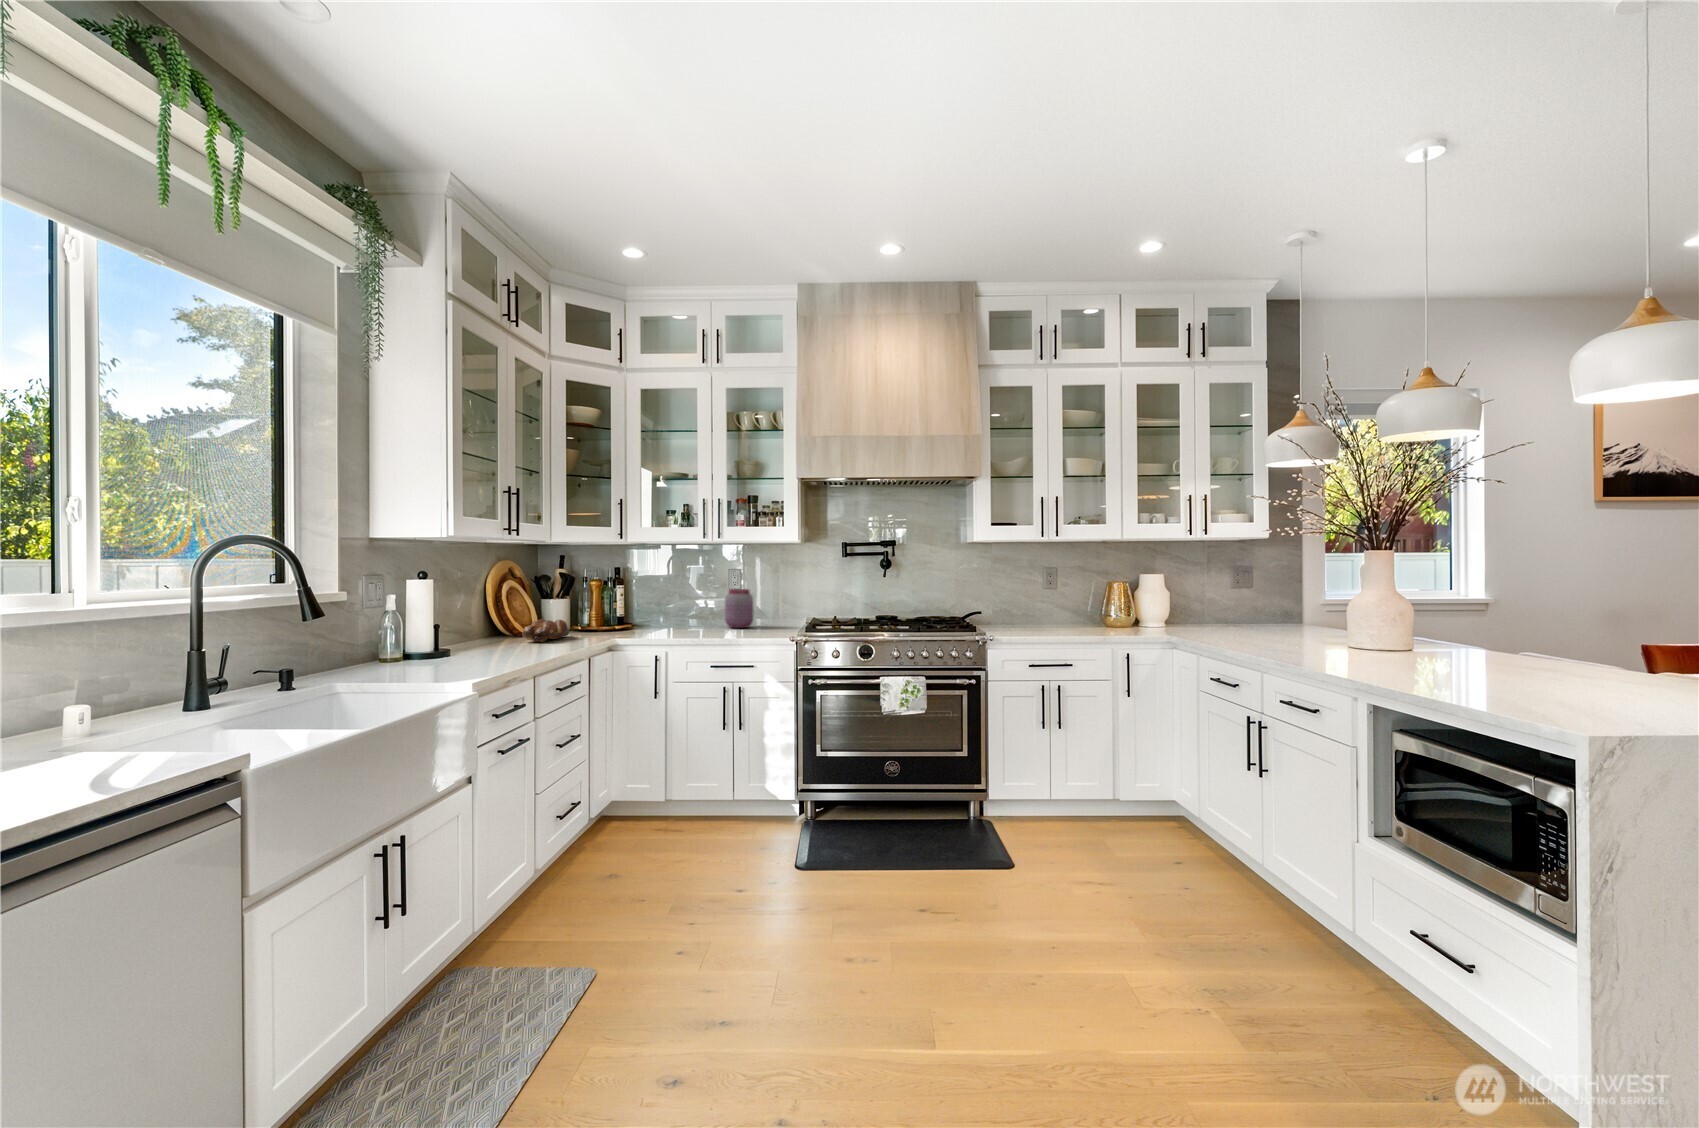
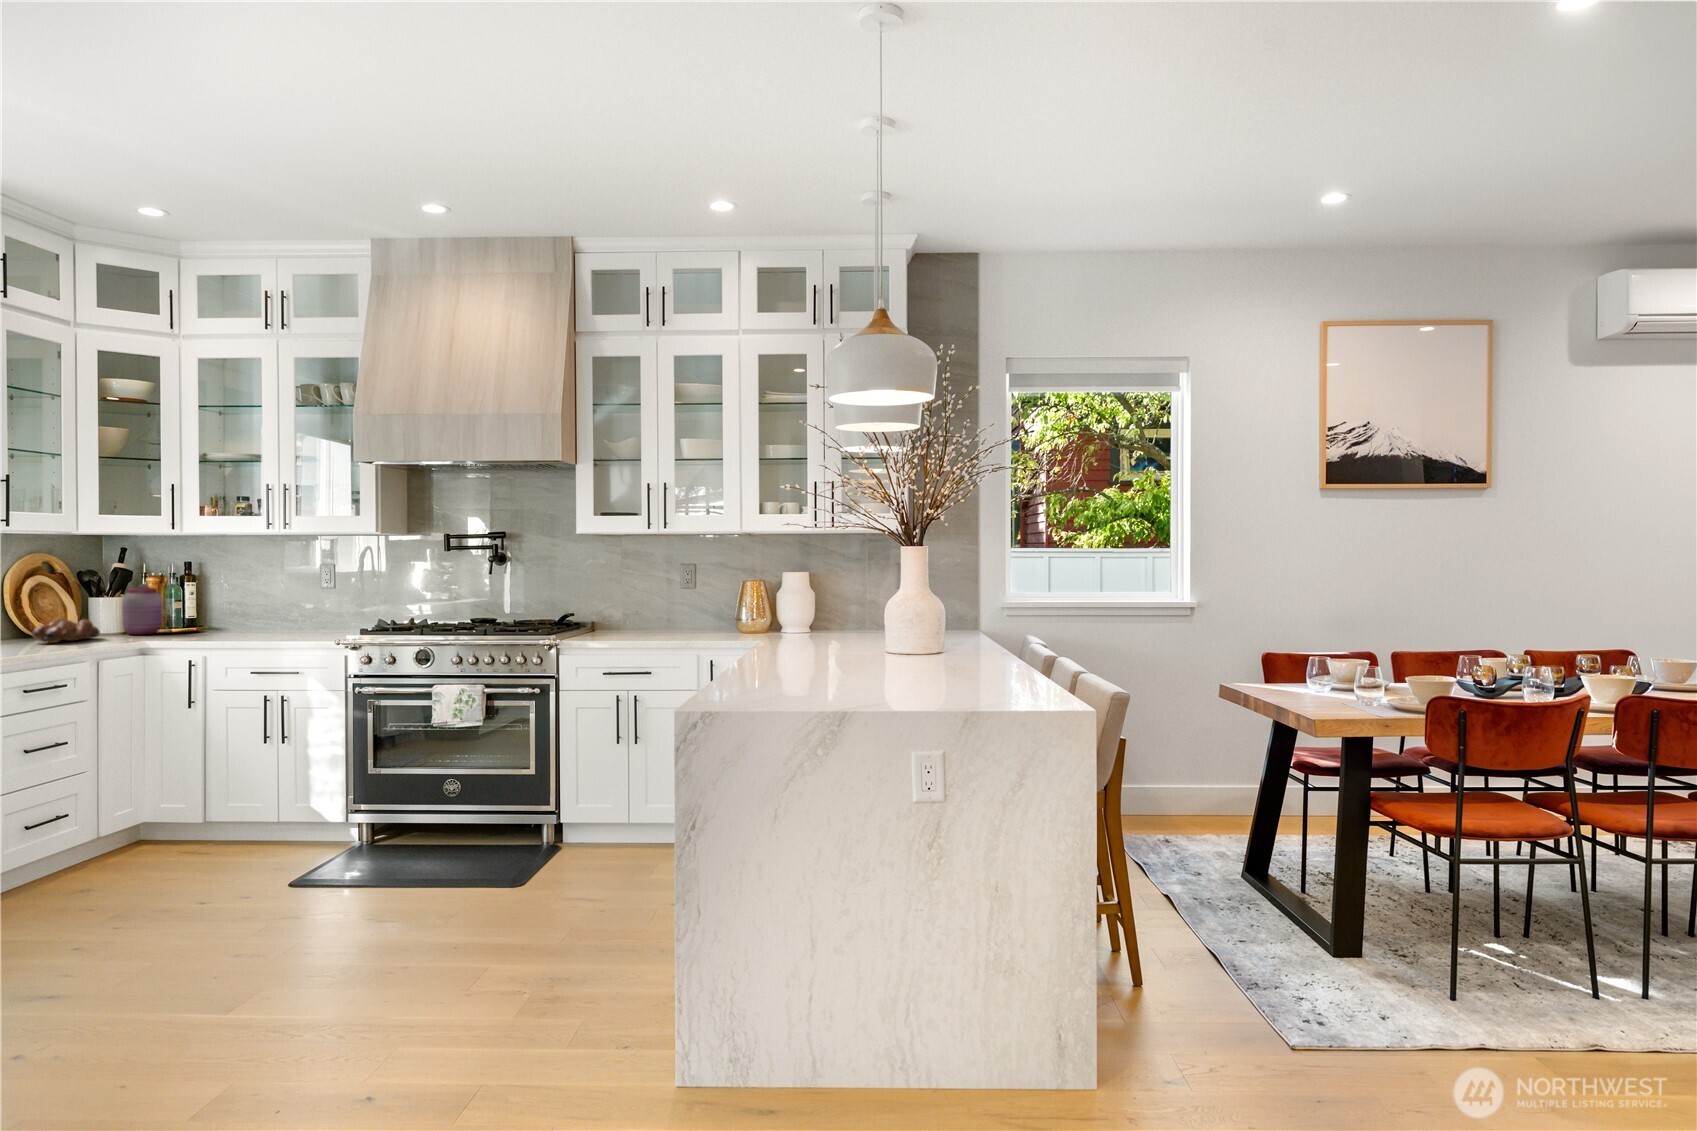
jar: present [725,589,753,628] -> present [122,587,163,635]

